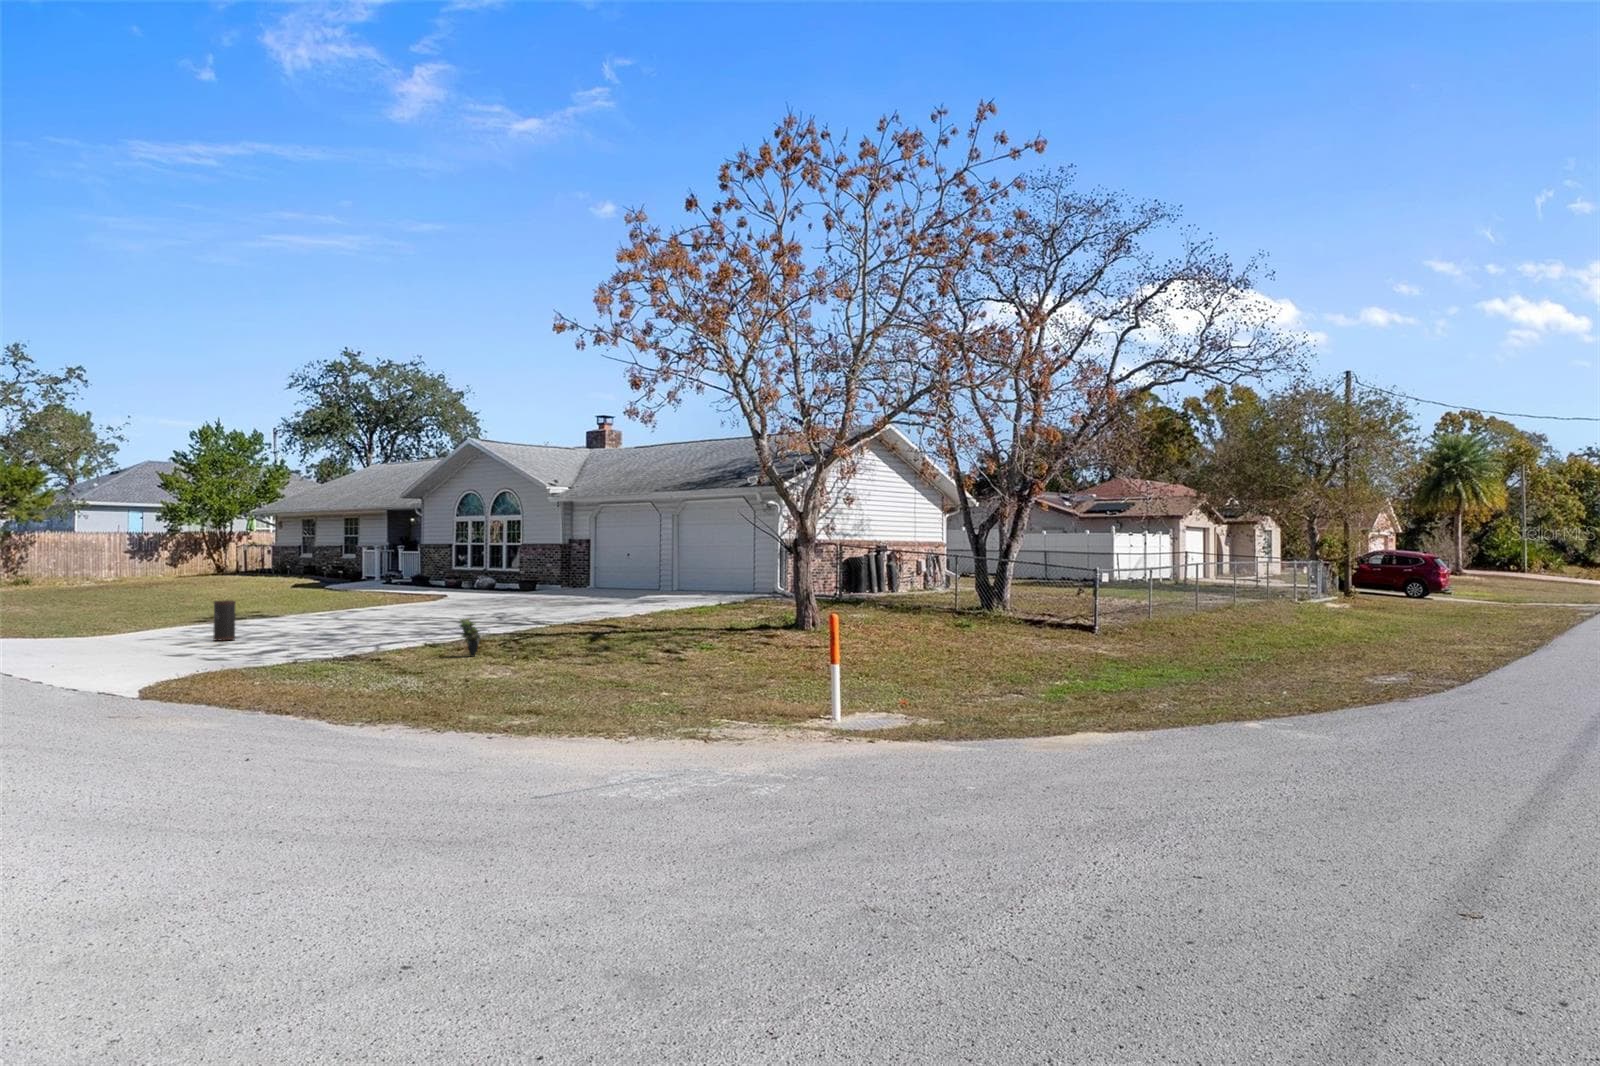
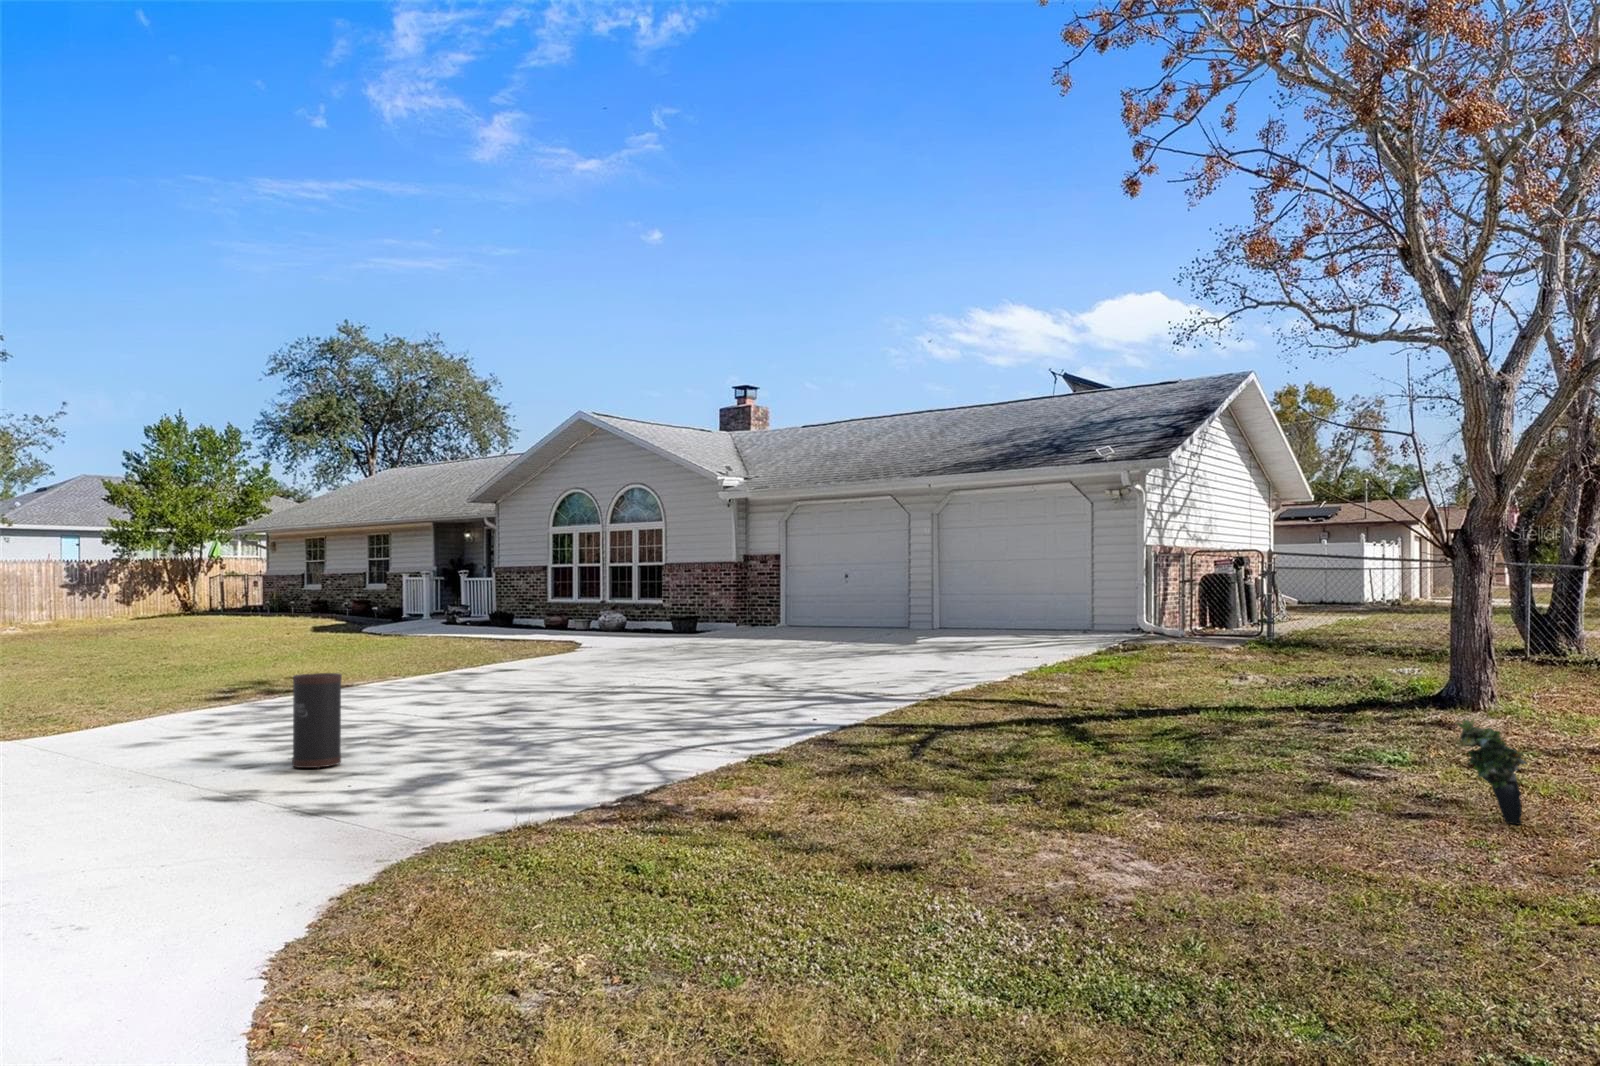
potted plant: present [460,618,480,656] -> present [1457,719,1527,824]

